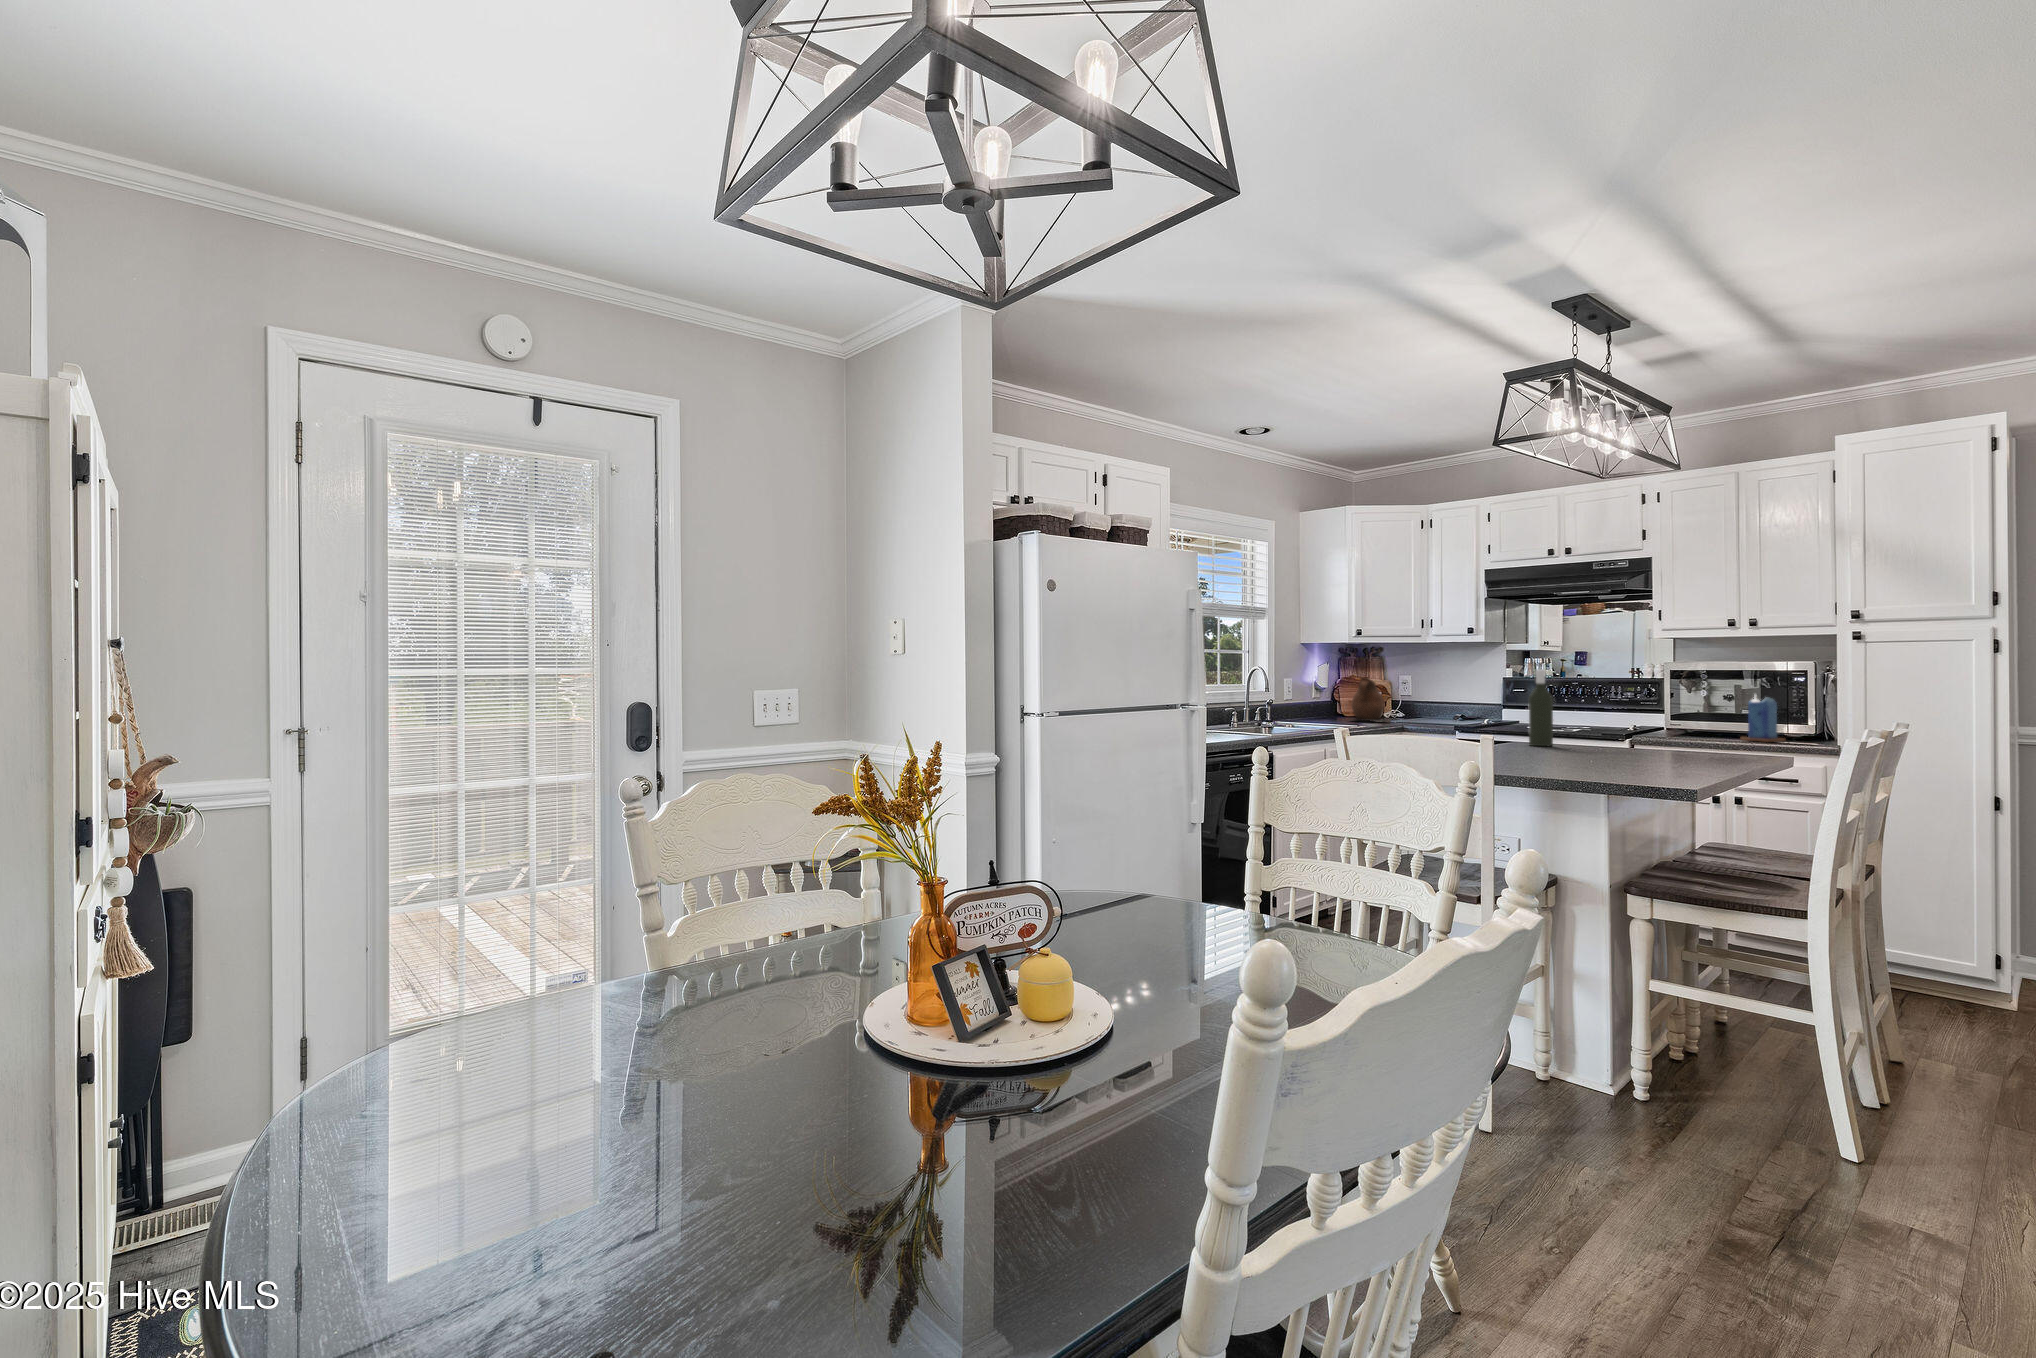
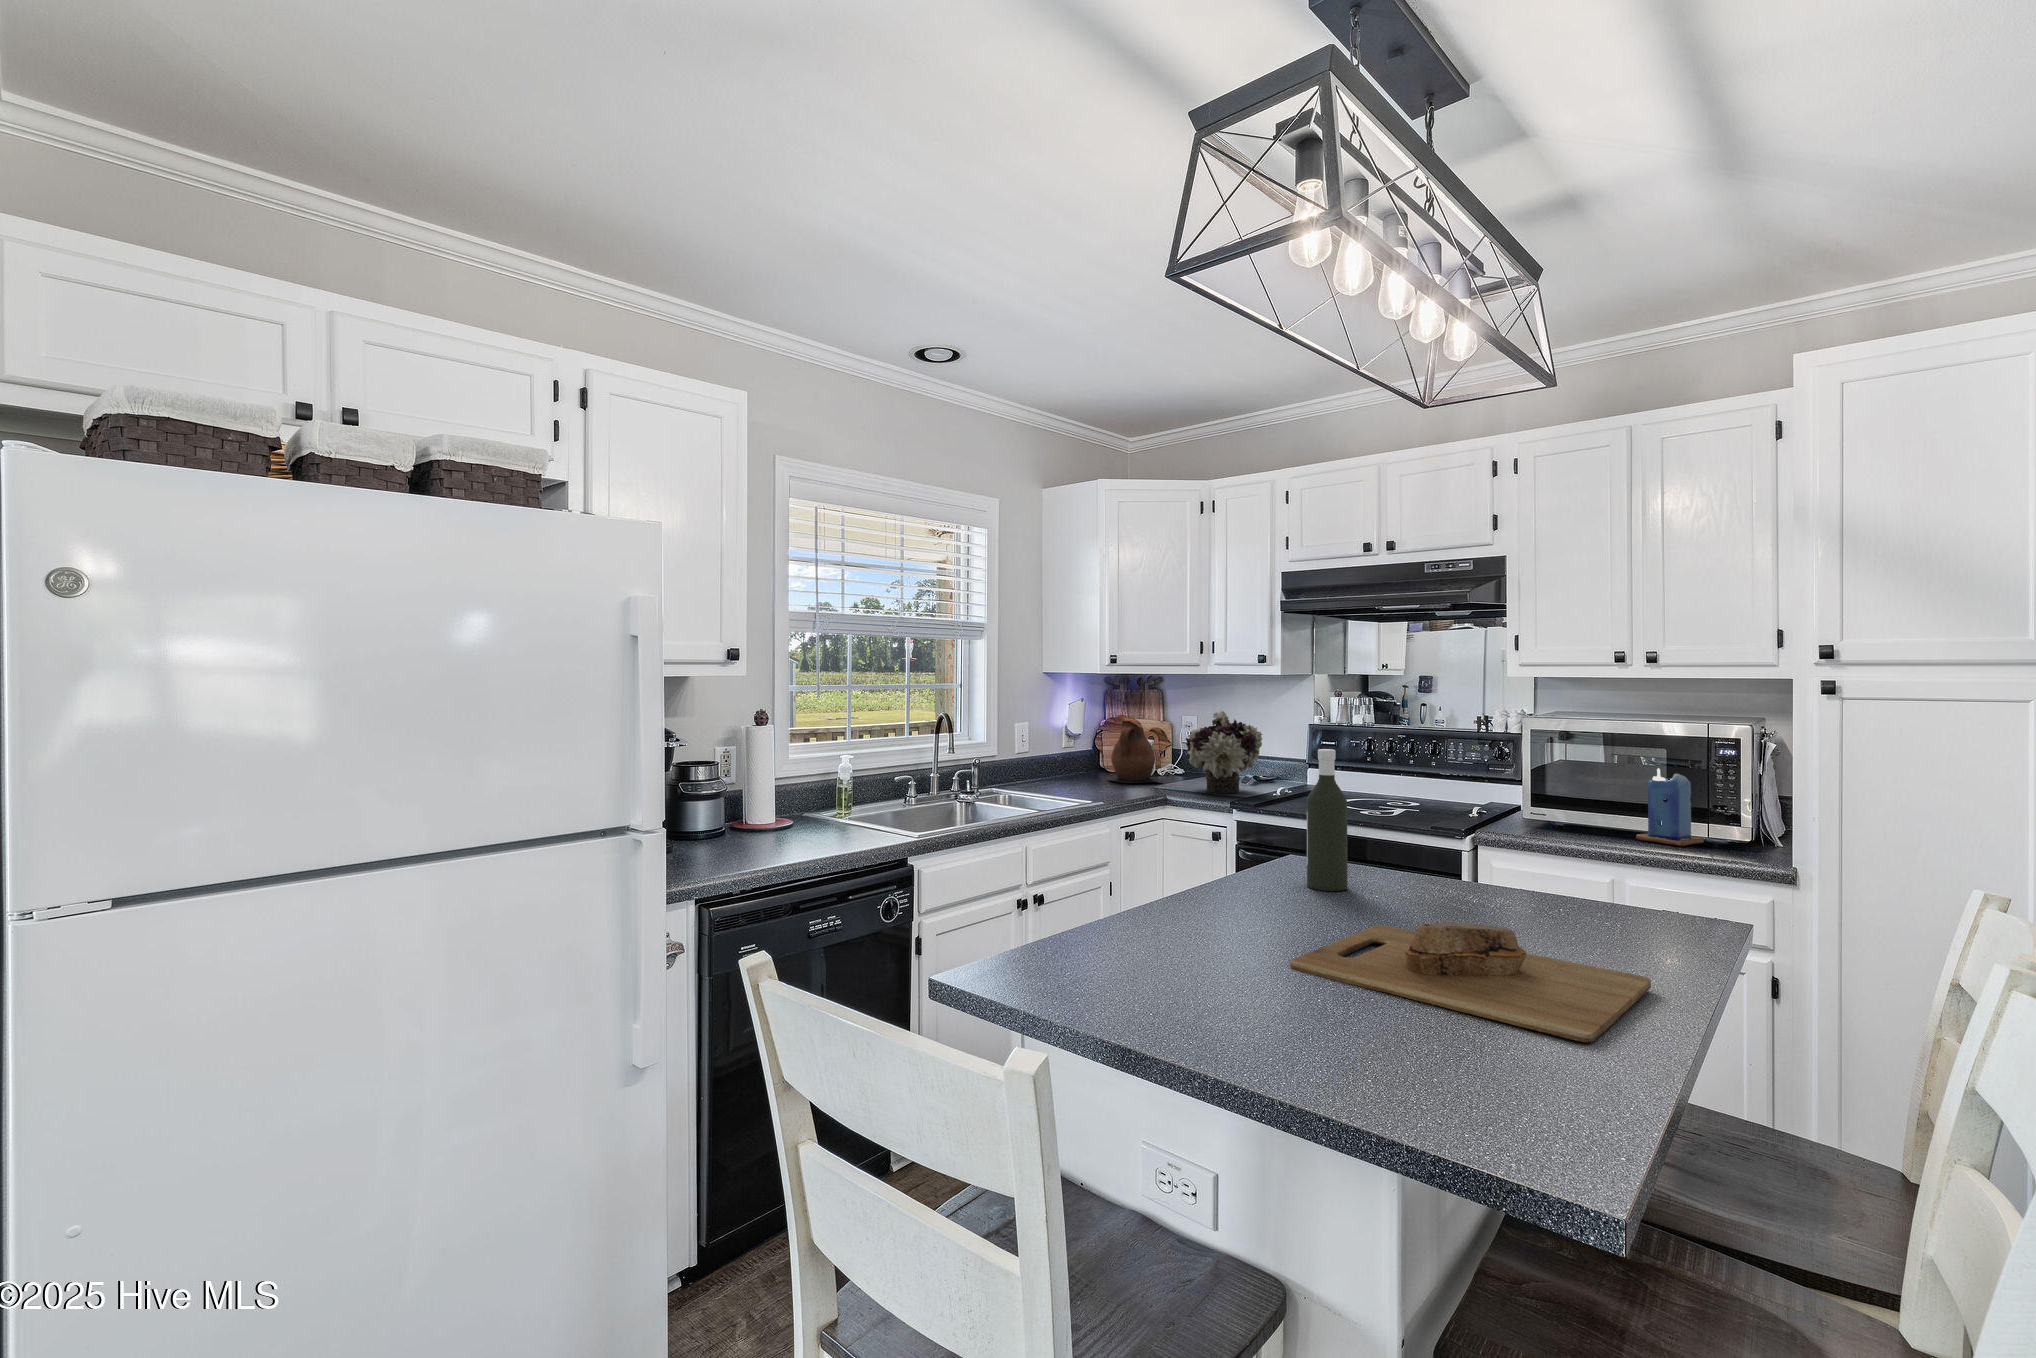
flower arrangement: none [1410,667,1471,726] -> present [1186,710,1262,793]
cutting board: none [1536,734,1710,765] -> present [1290,922,1651,1042]

